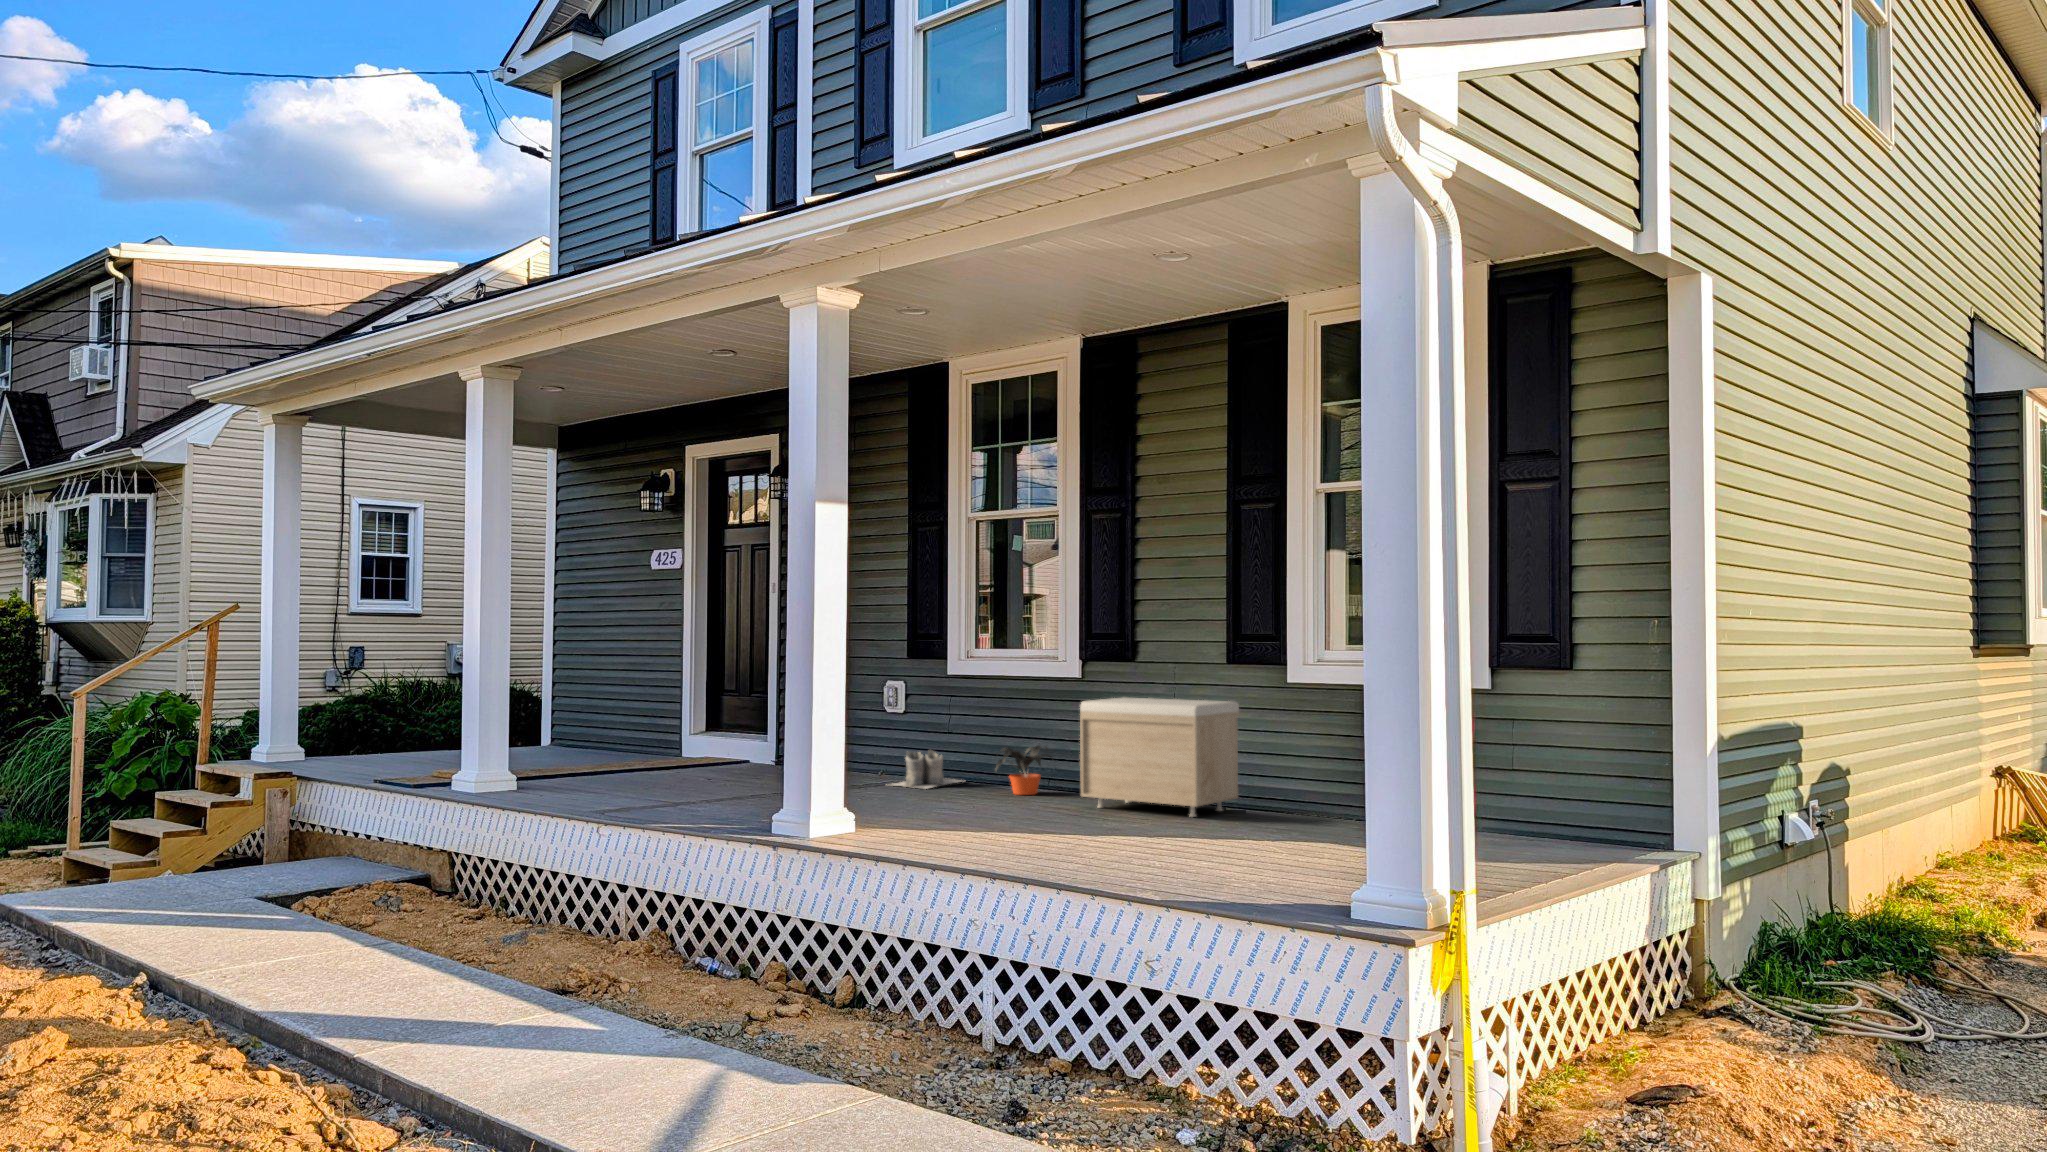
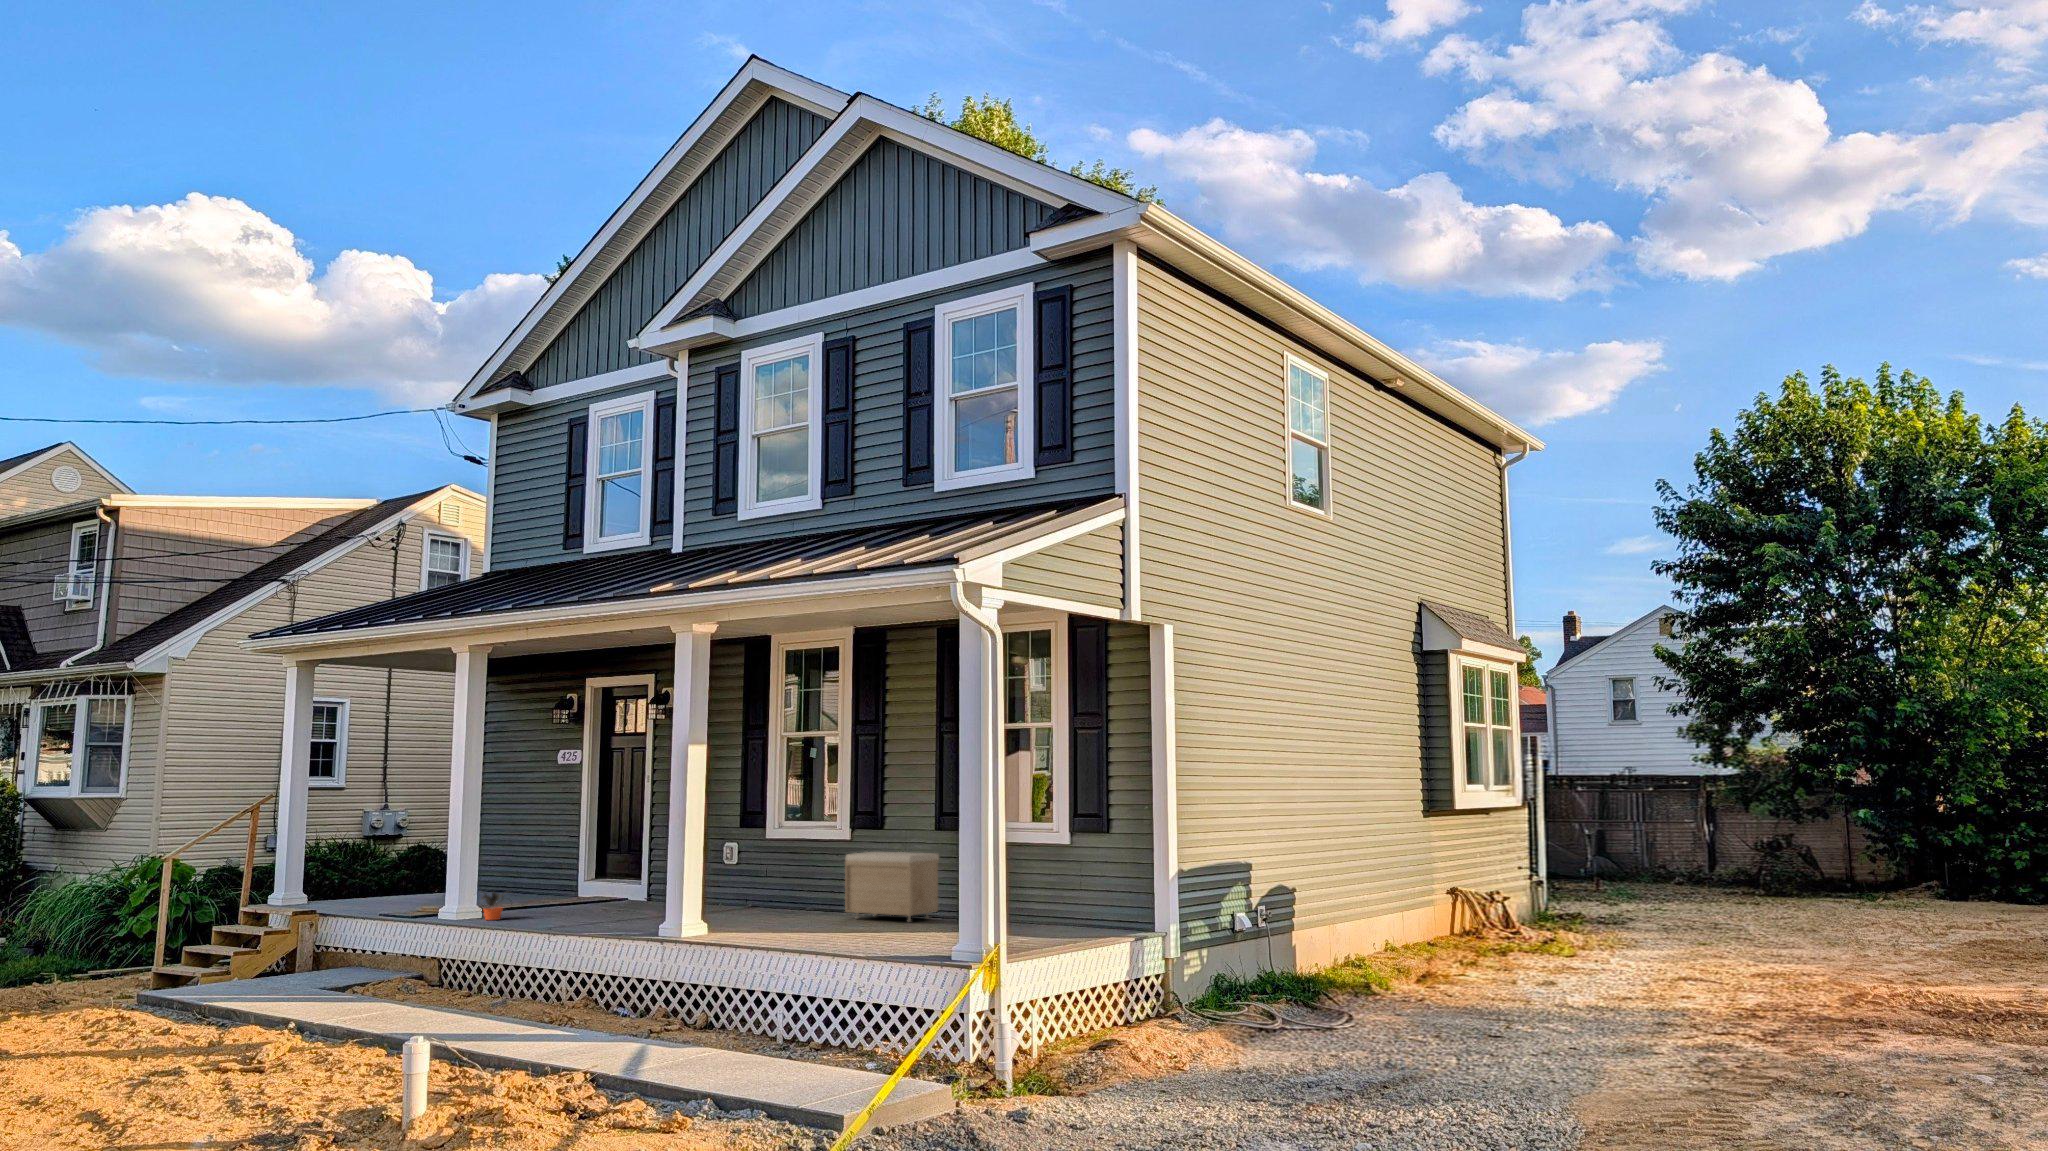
potted plant: present [996,745,1051,795] -> present [481,892,506,920]
boots: present [892,750,961,789] -> none [726,887,779,911]

